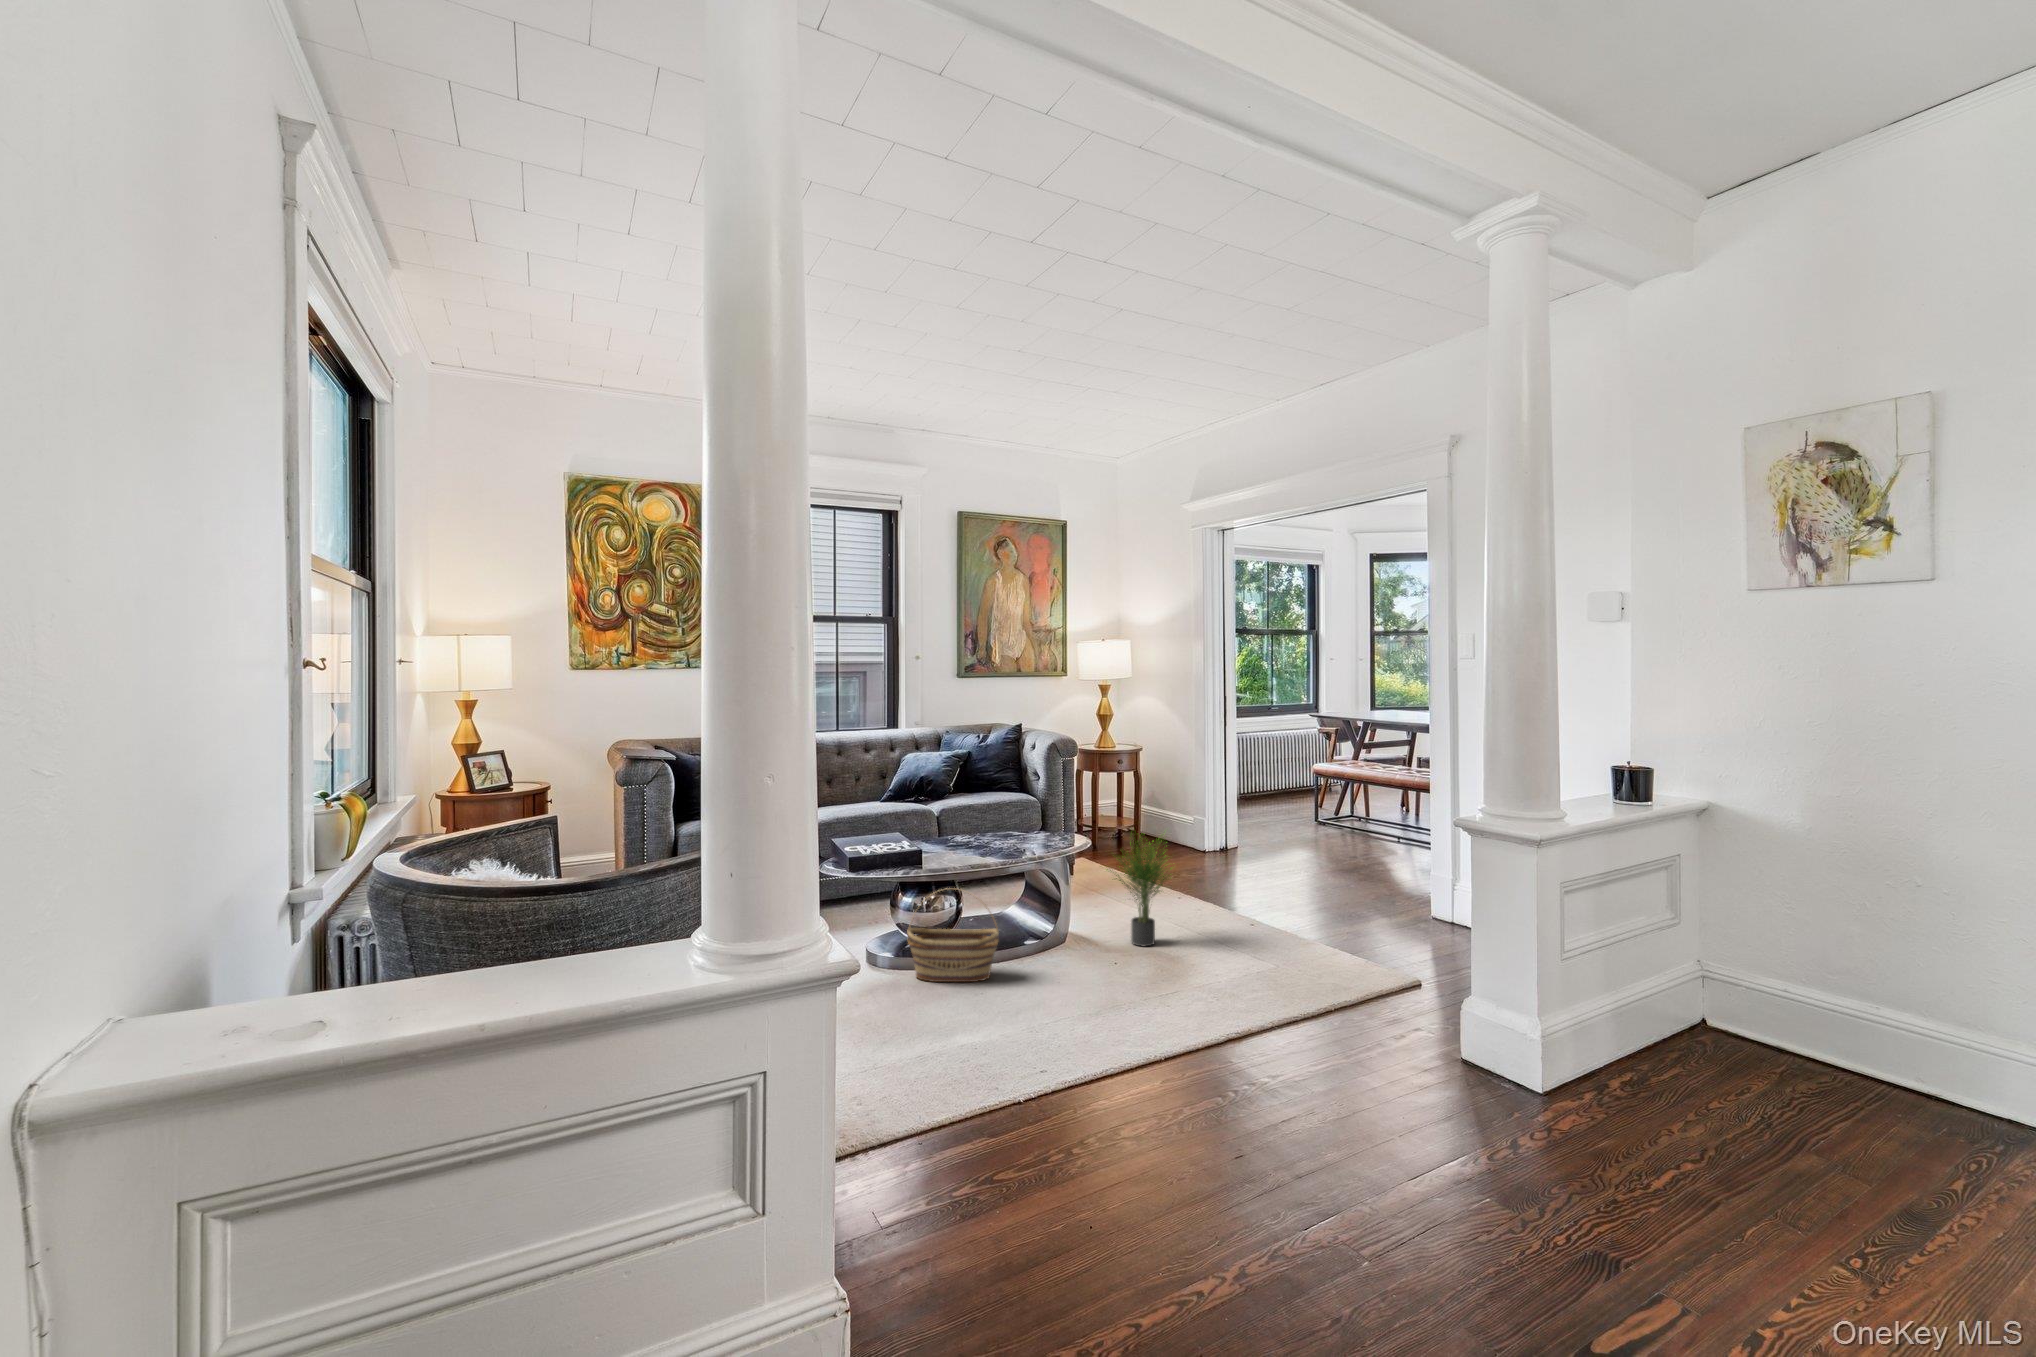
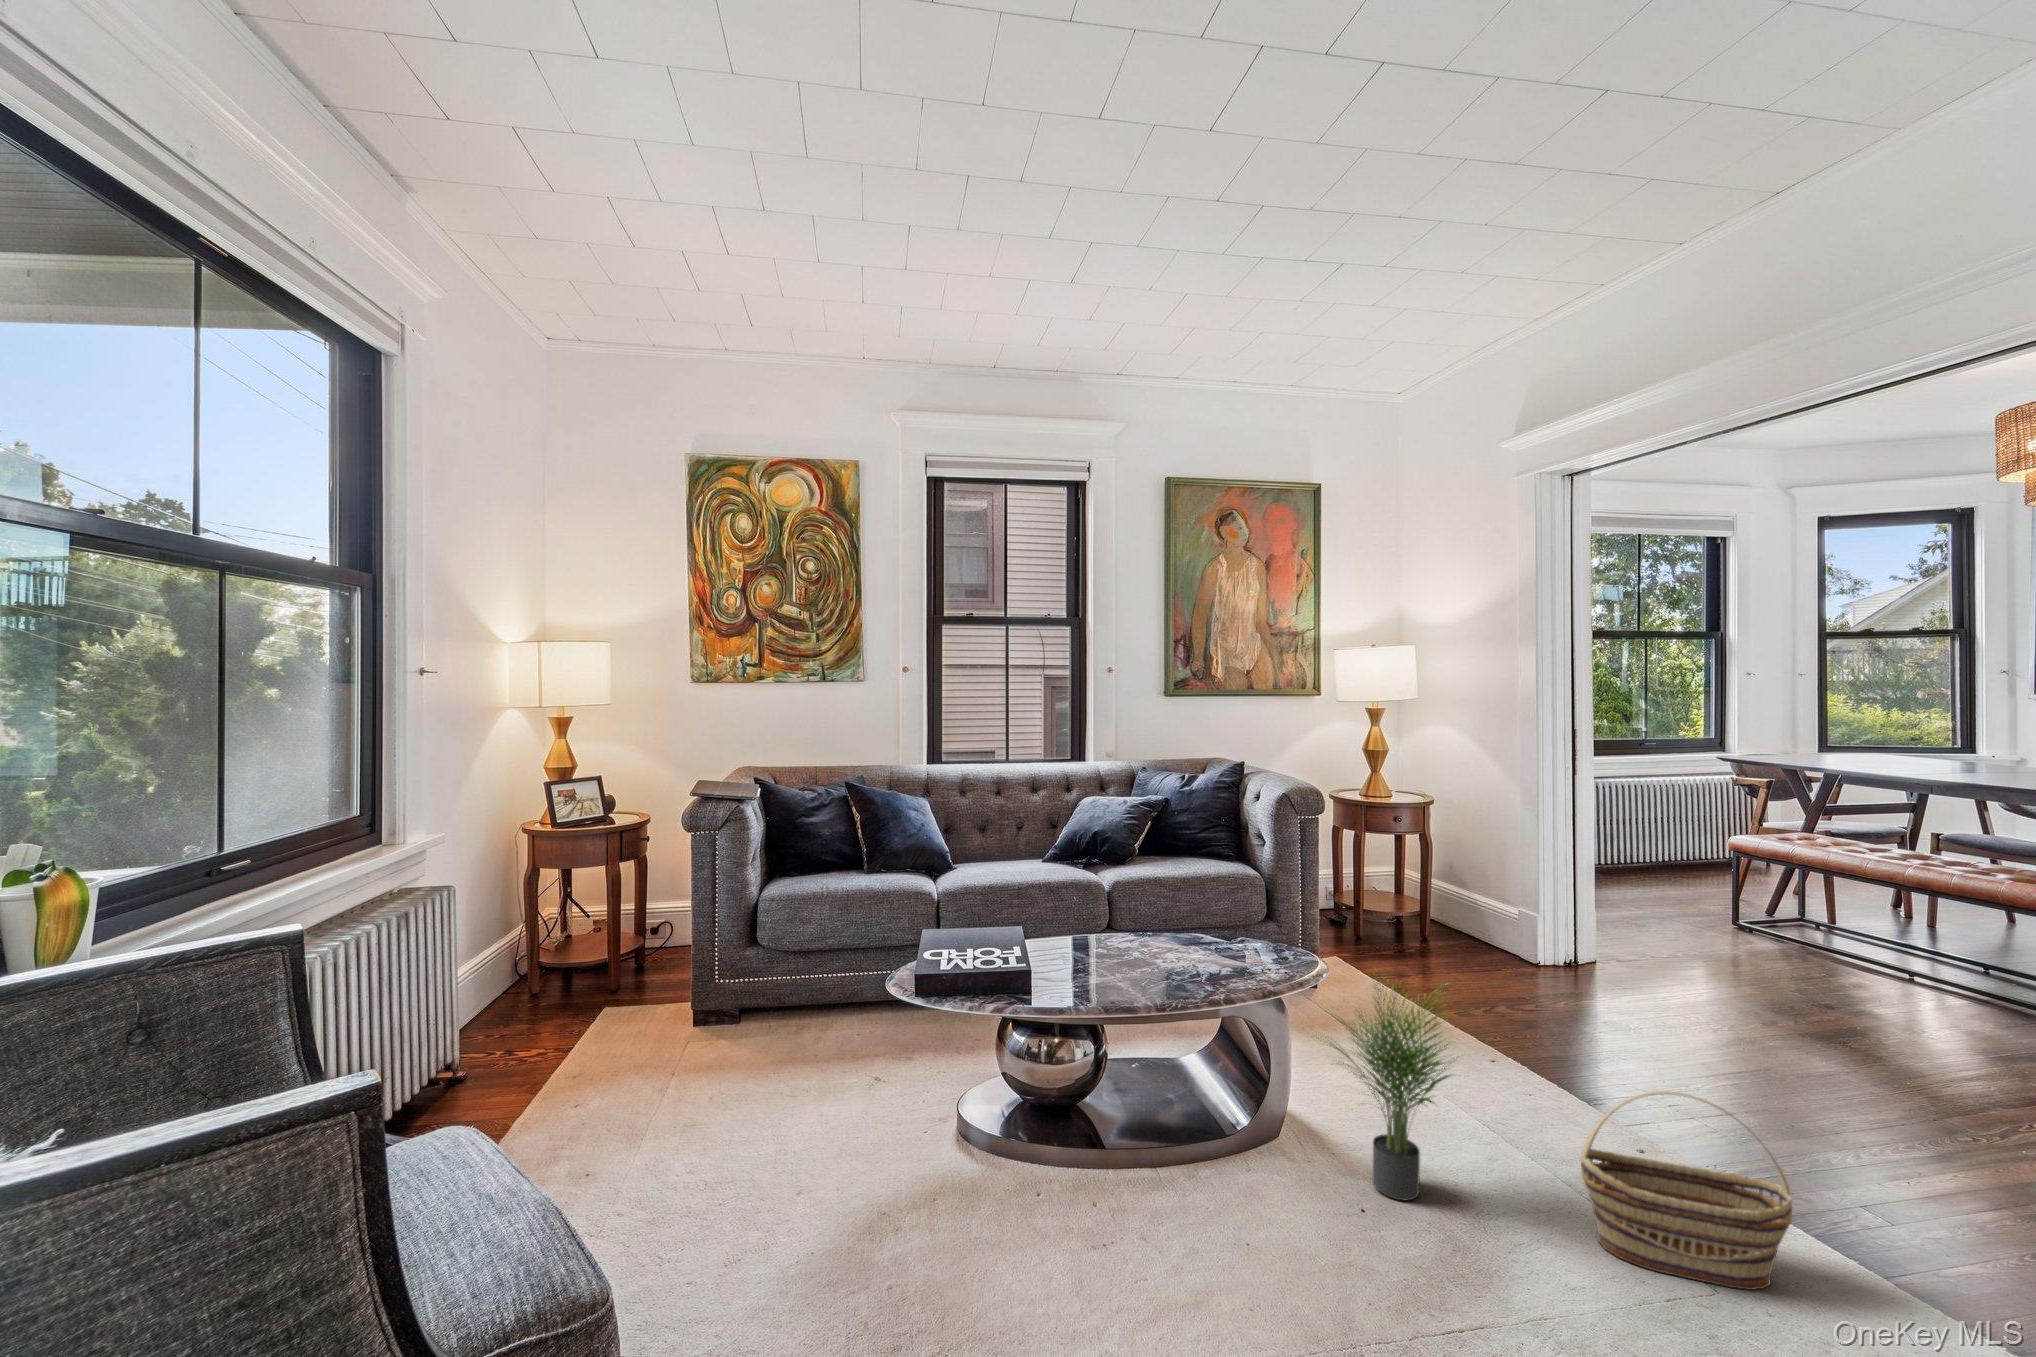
basket: present [908,908,999,982] -> present [1581,1091,1792,1290]

